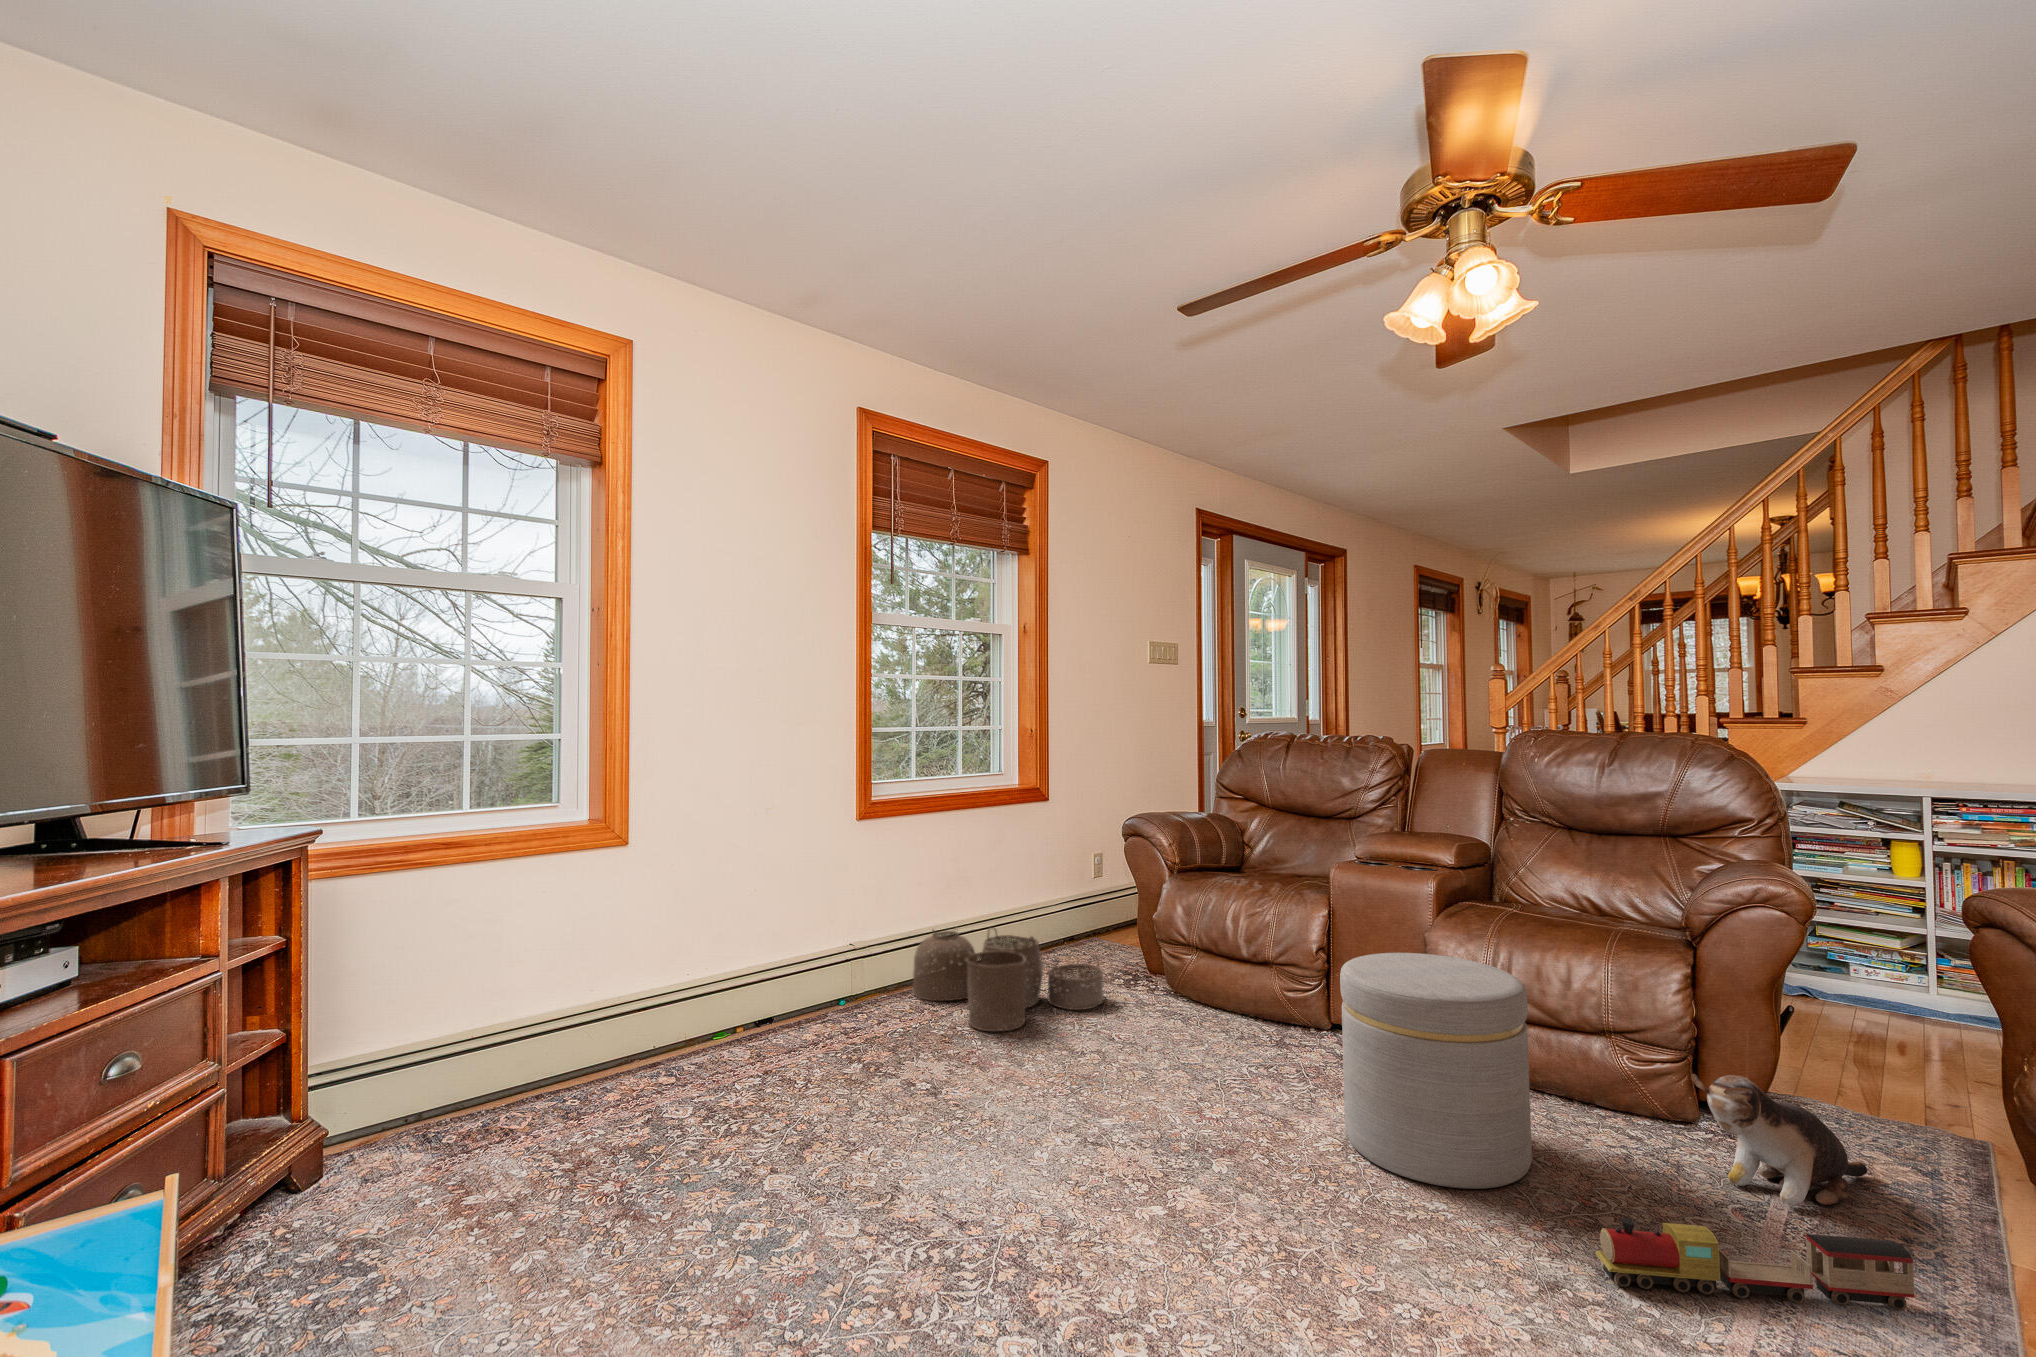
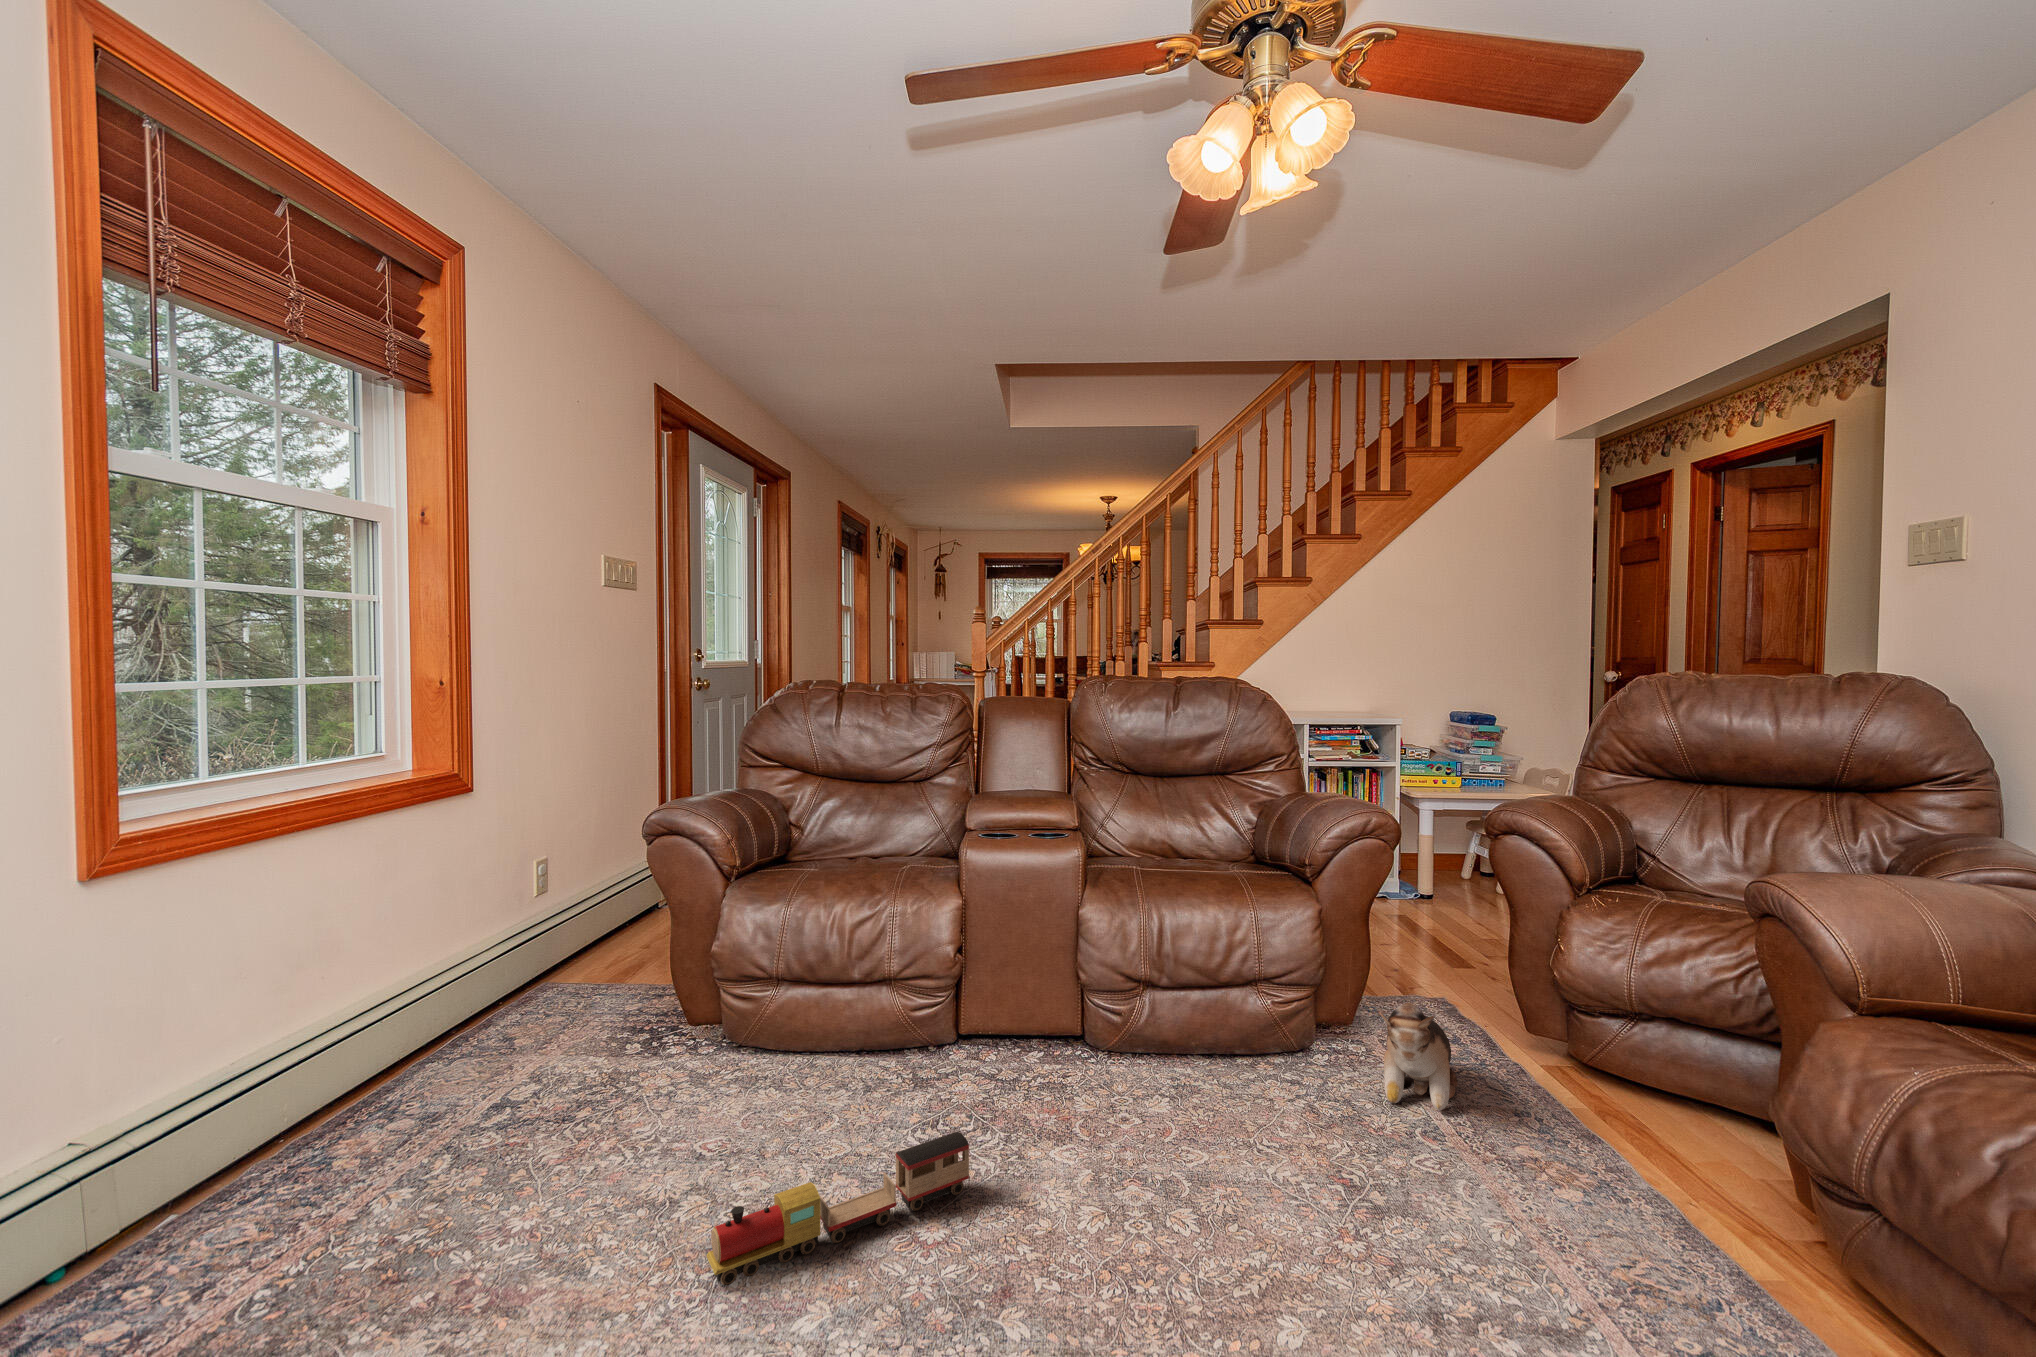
woven basket: present [912,927,1104,1031] -> none [241,1024,641,1227]
ottoman: present [1340,953,1532,1189] -> none [1083,939,1288,1230]
toy train: present [1596,1218,1915,1311] -> present [707,1132,969,1285]

